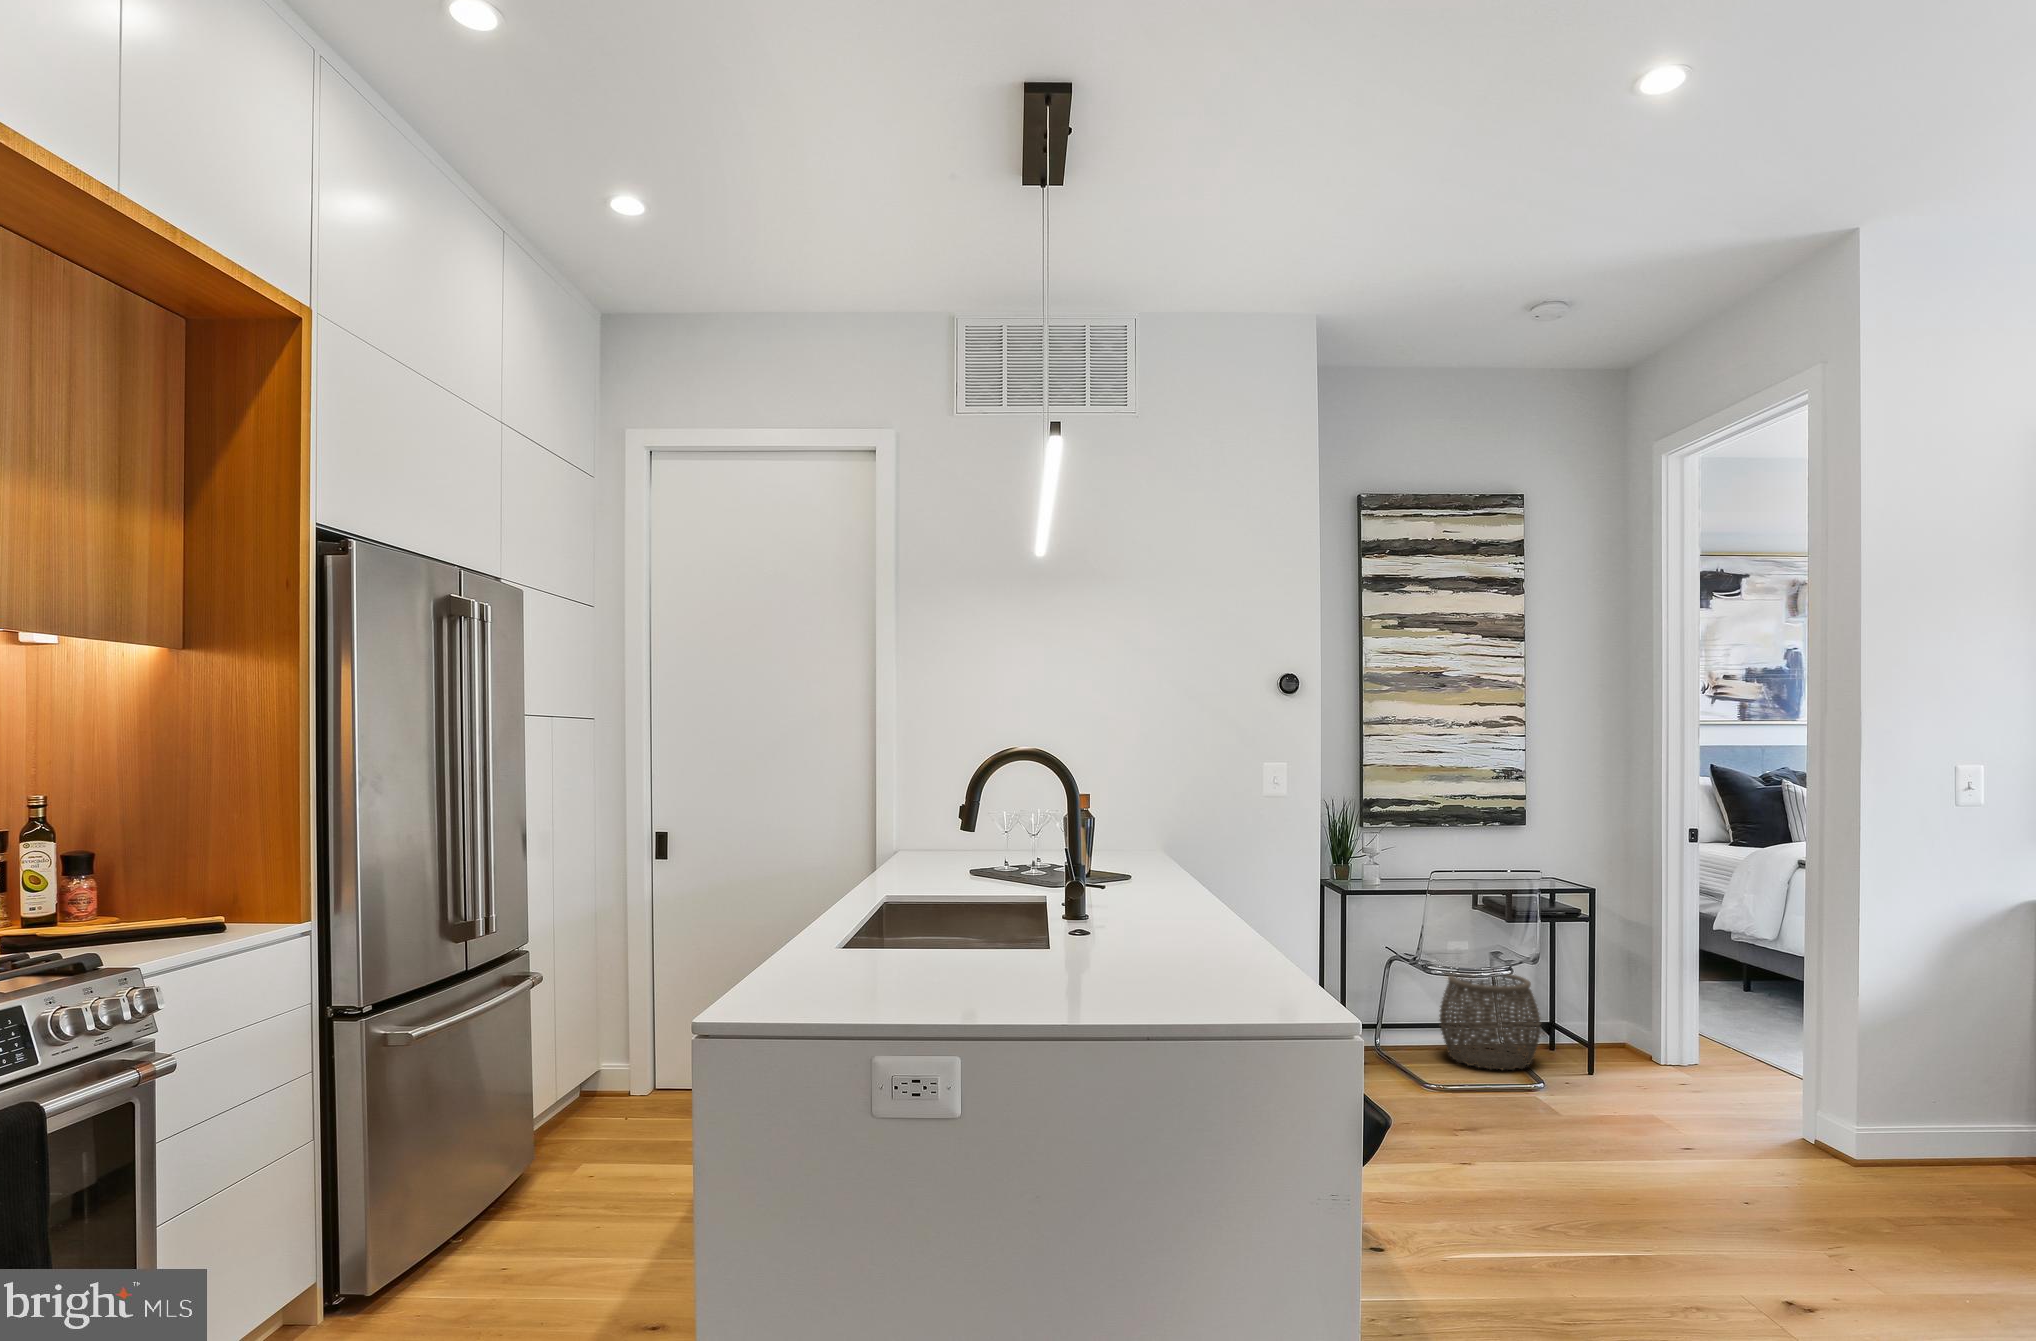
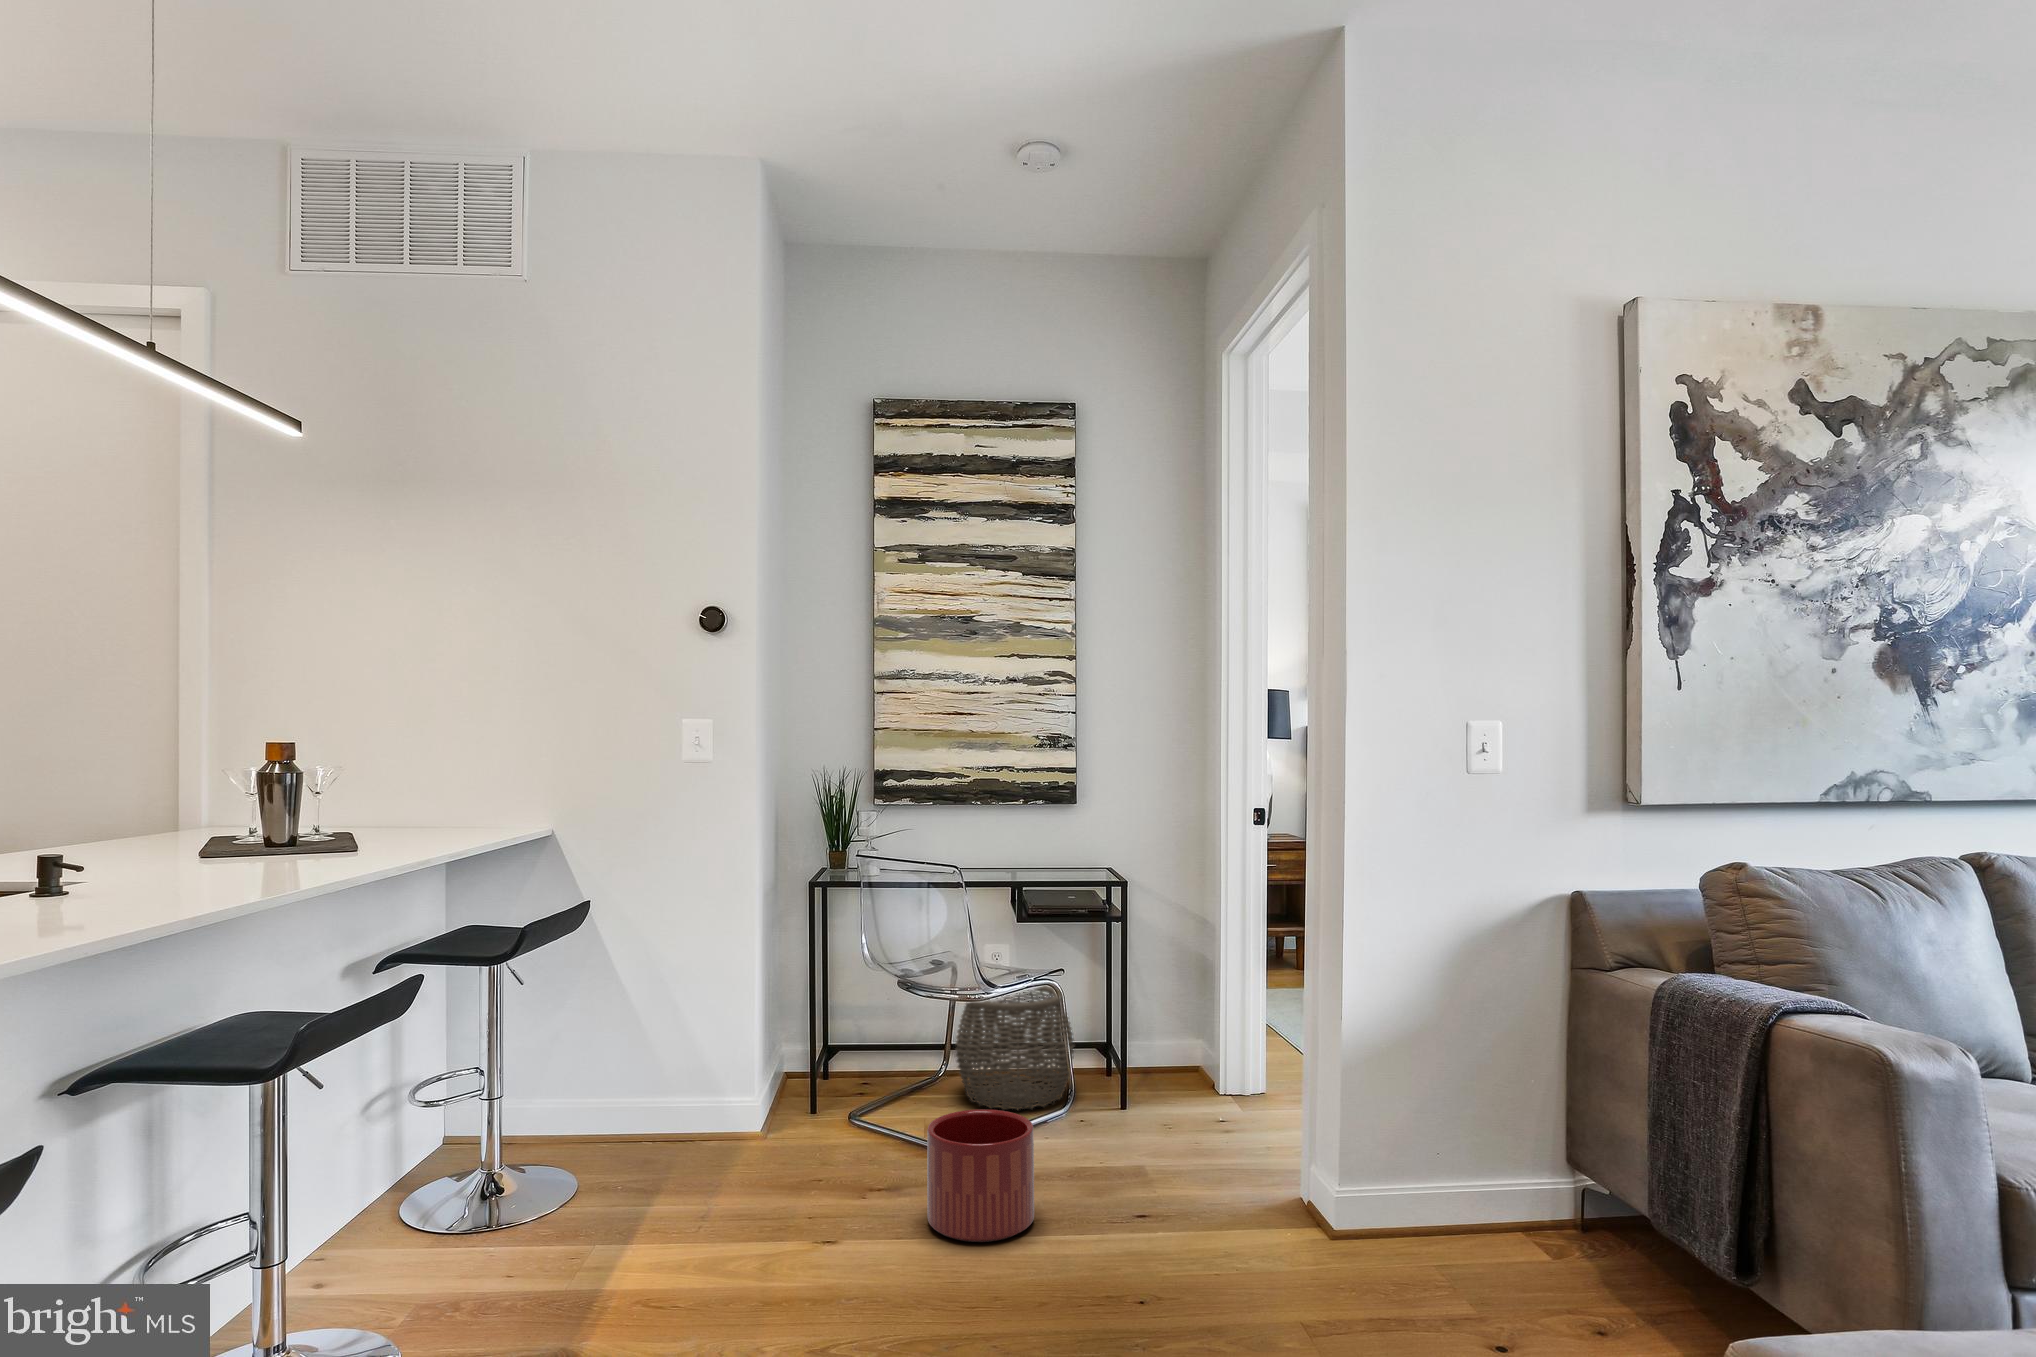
planter: none [1503,1062,1588,1153] -> present [927,1109,1034,1242]

